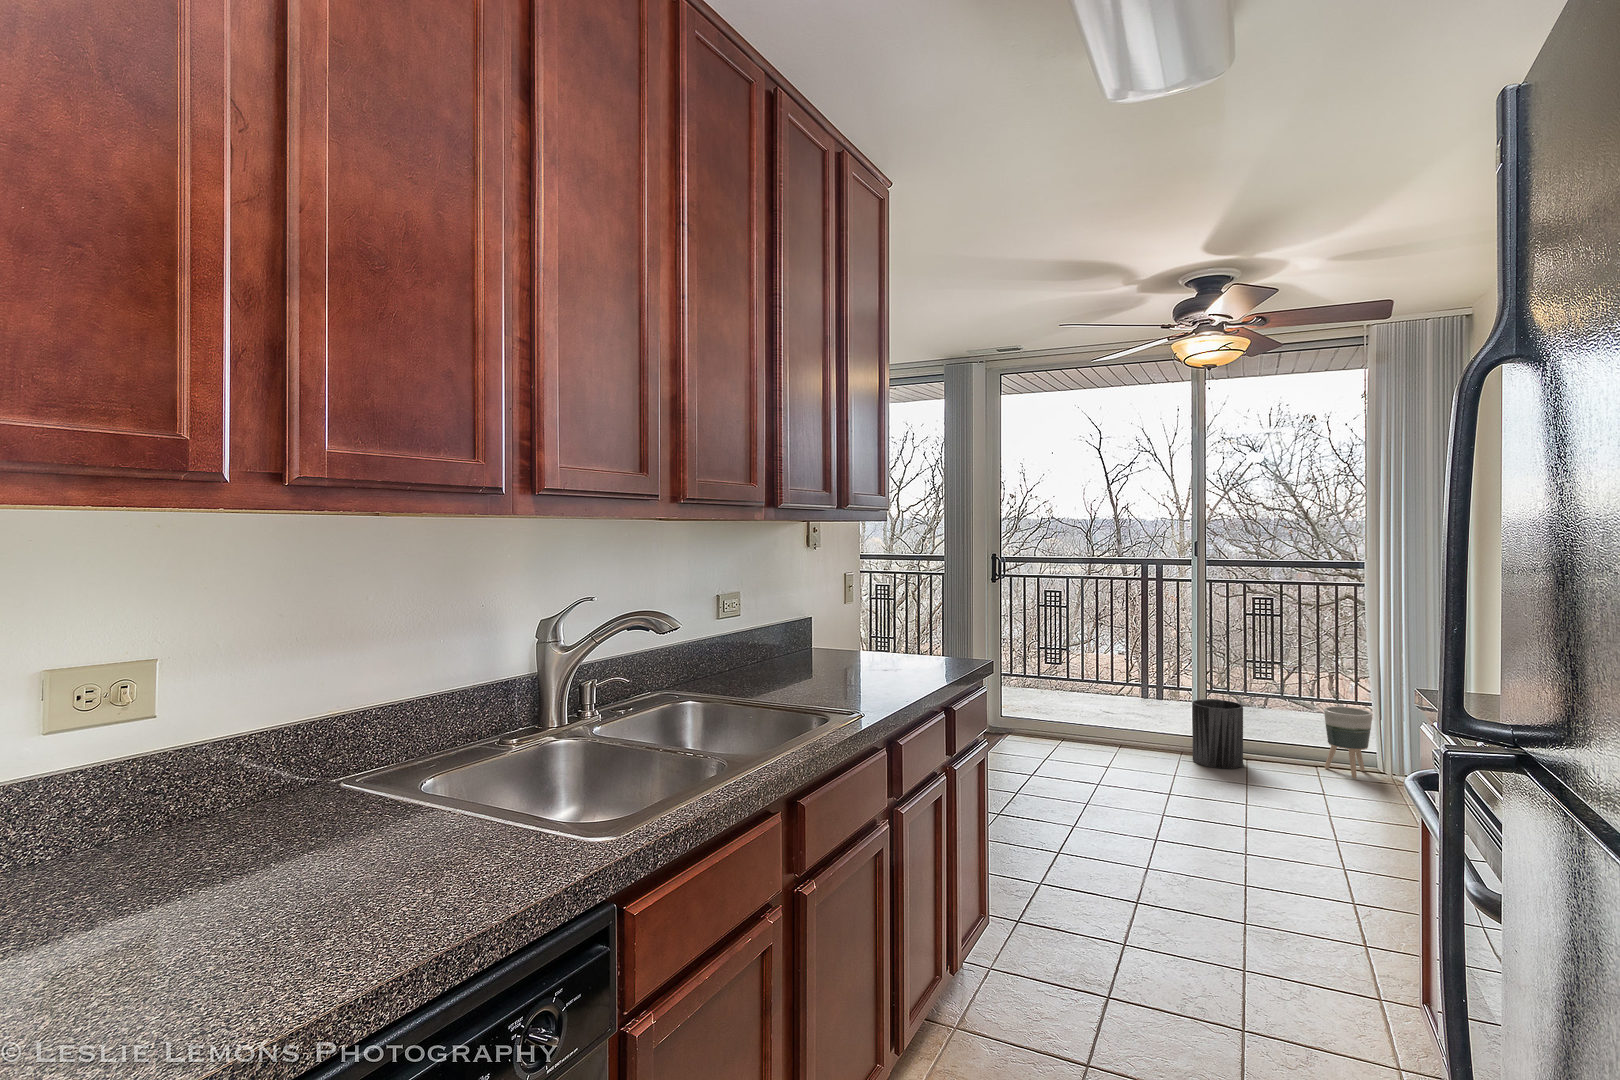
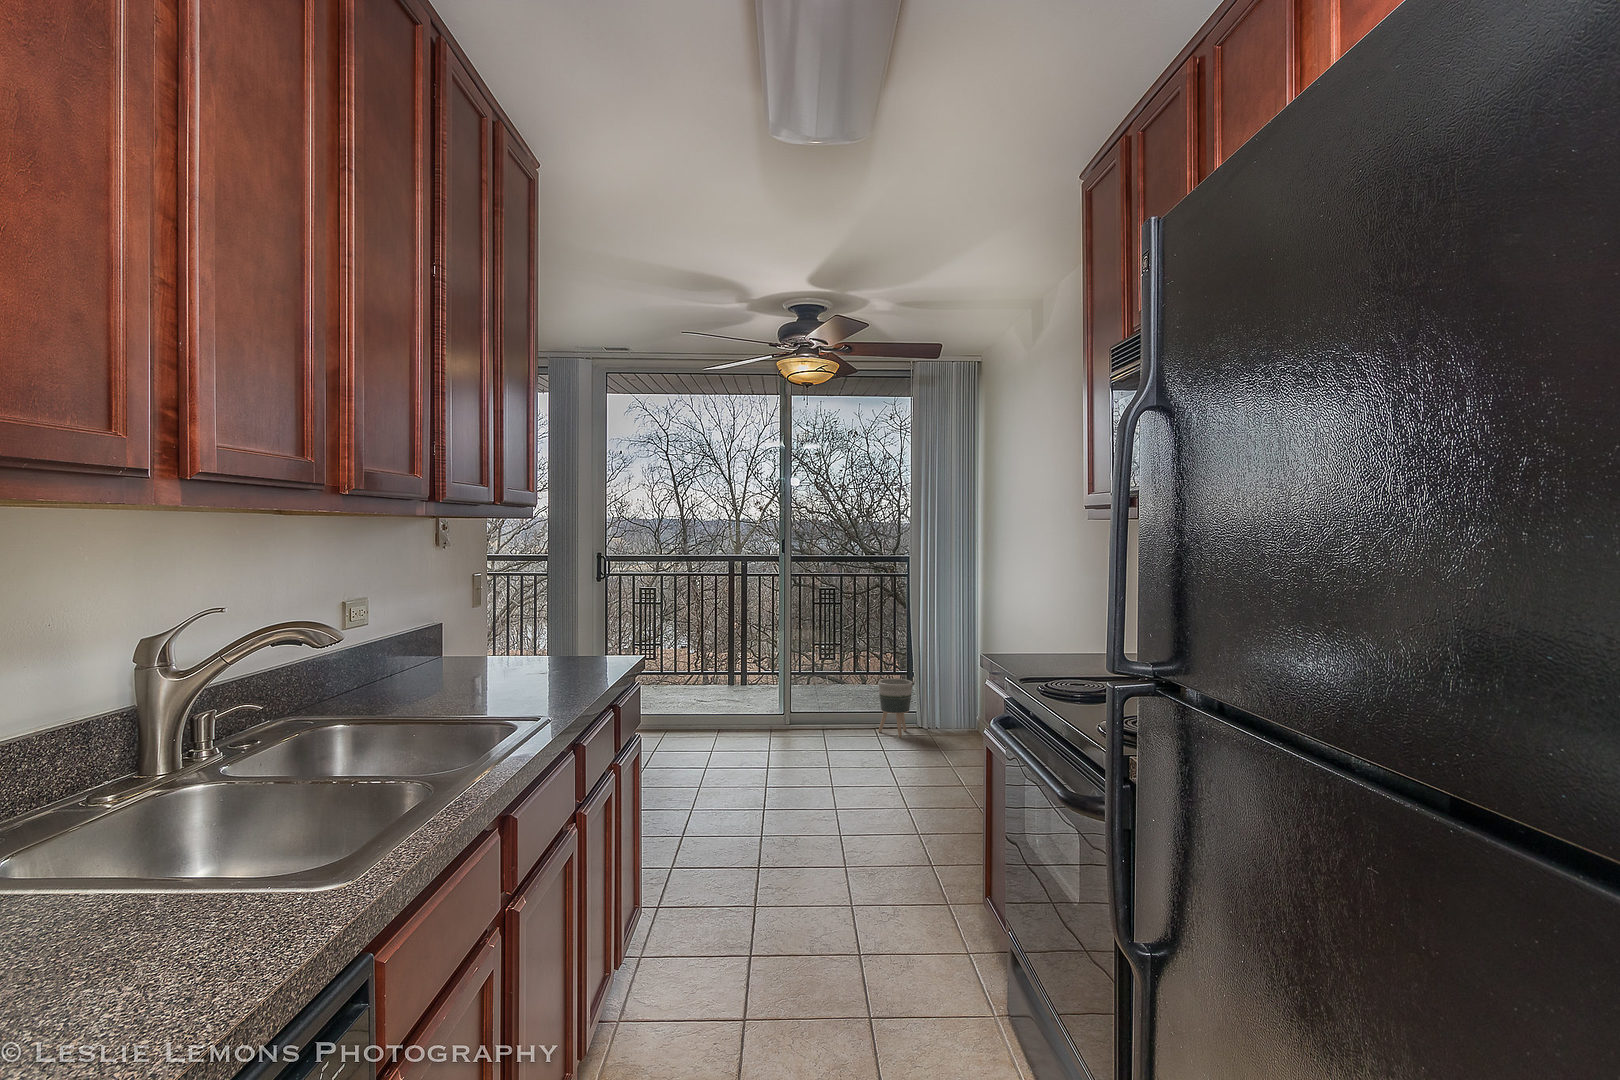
trash can: present [1193,699,1243,769] -> none [778,681,819,743]

